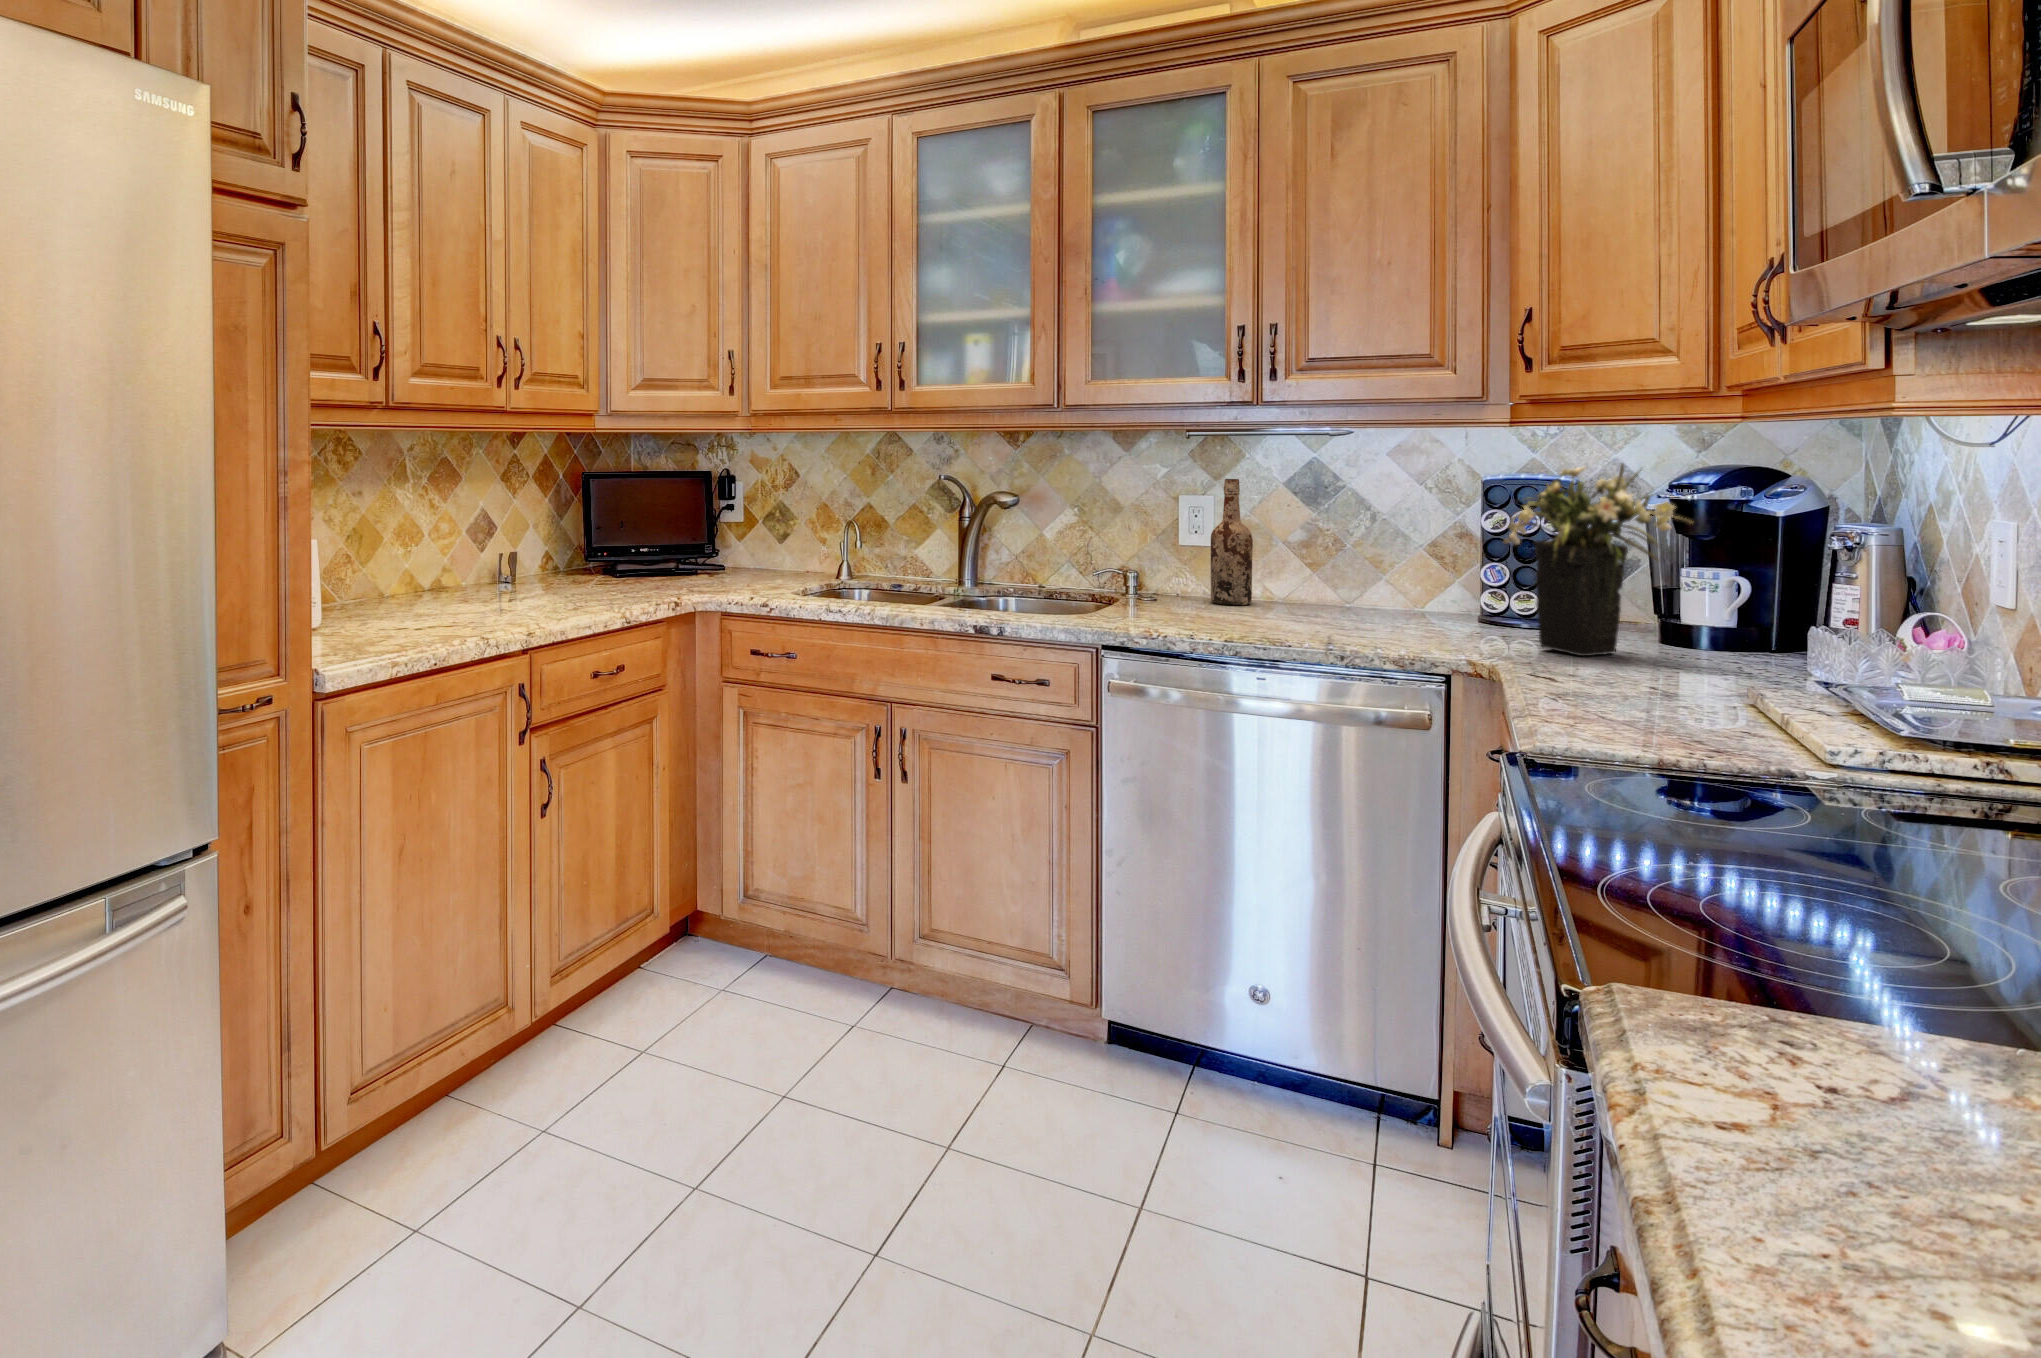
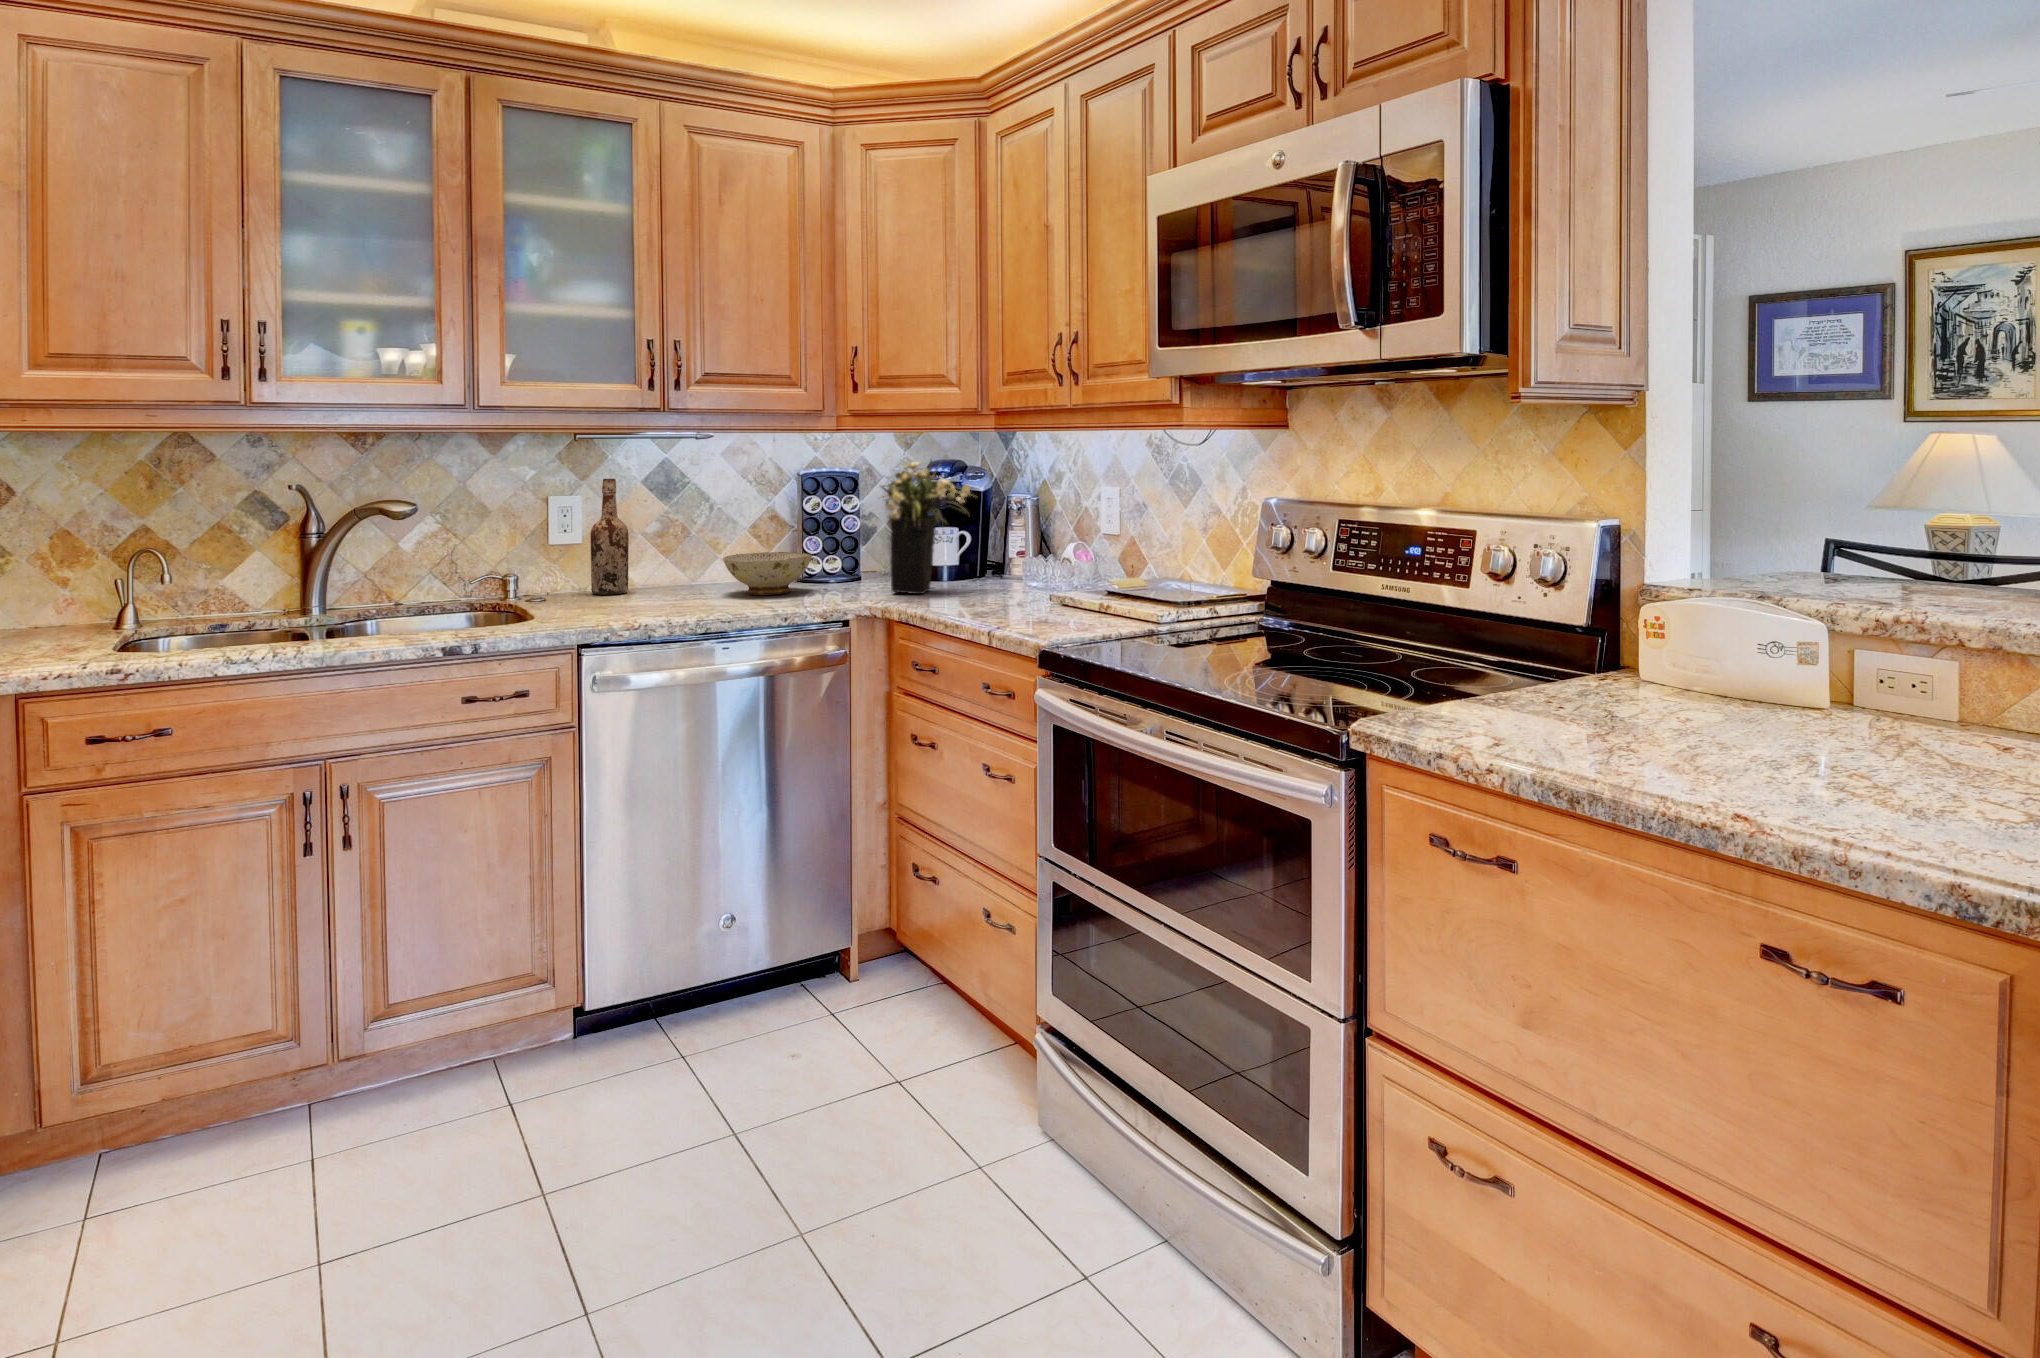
ceramic bowl: none [1328,574,1452,629] -> present [723,552,812,595]

